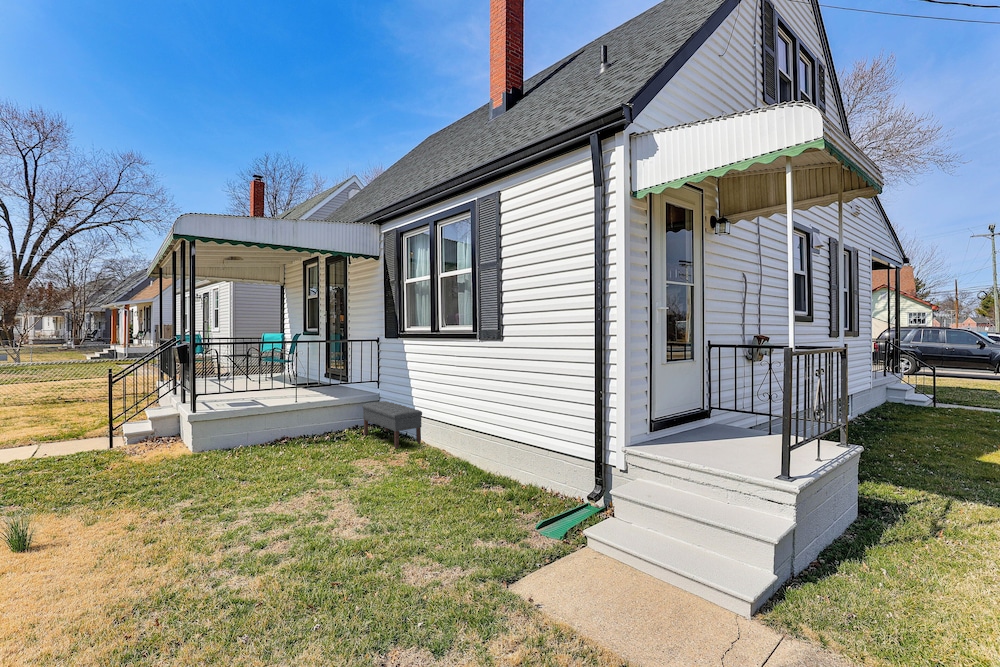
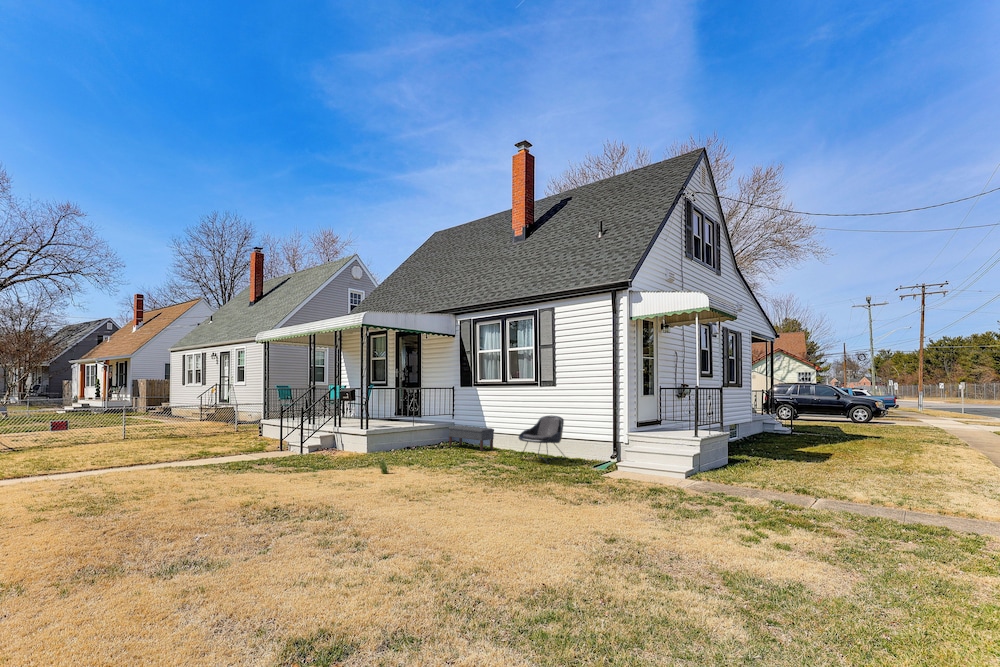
lounge chair: none [423,396,513,497] -> present [519,416,566,464]

